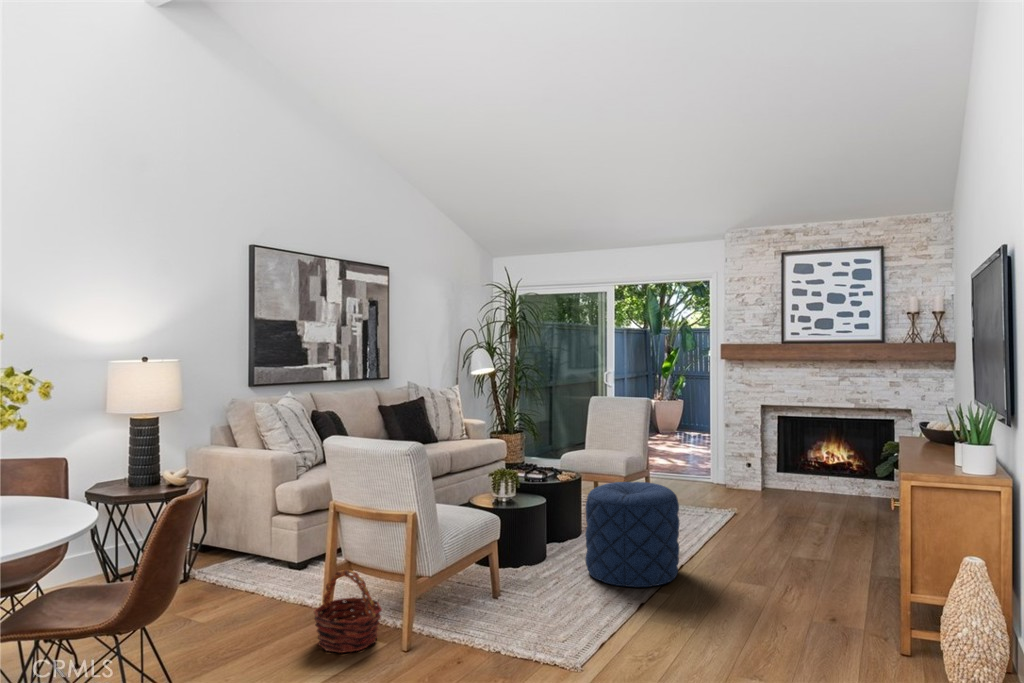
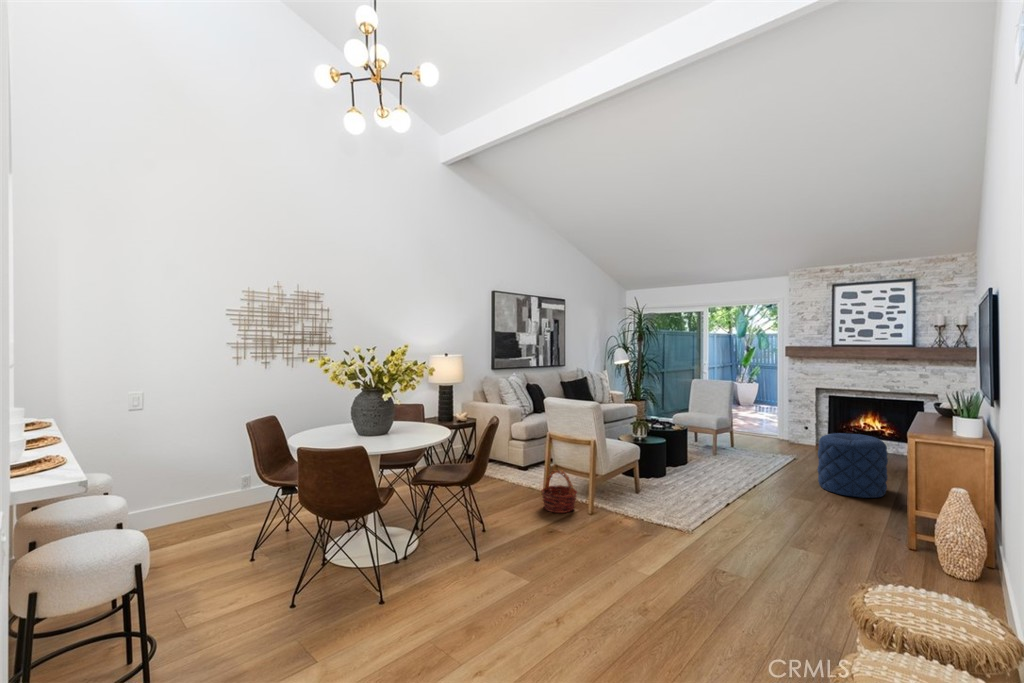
pouf: present [585,482,680,587] -> present [817,433,888,498]

